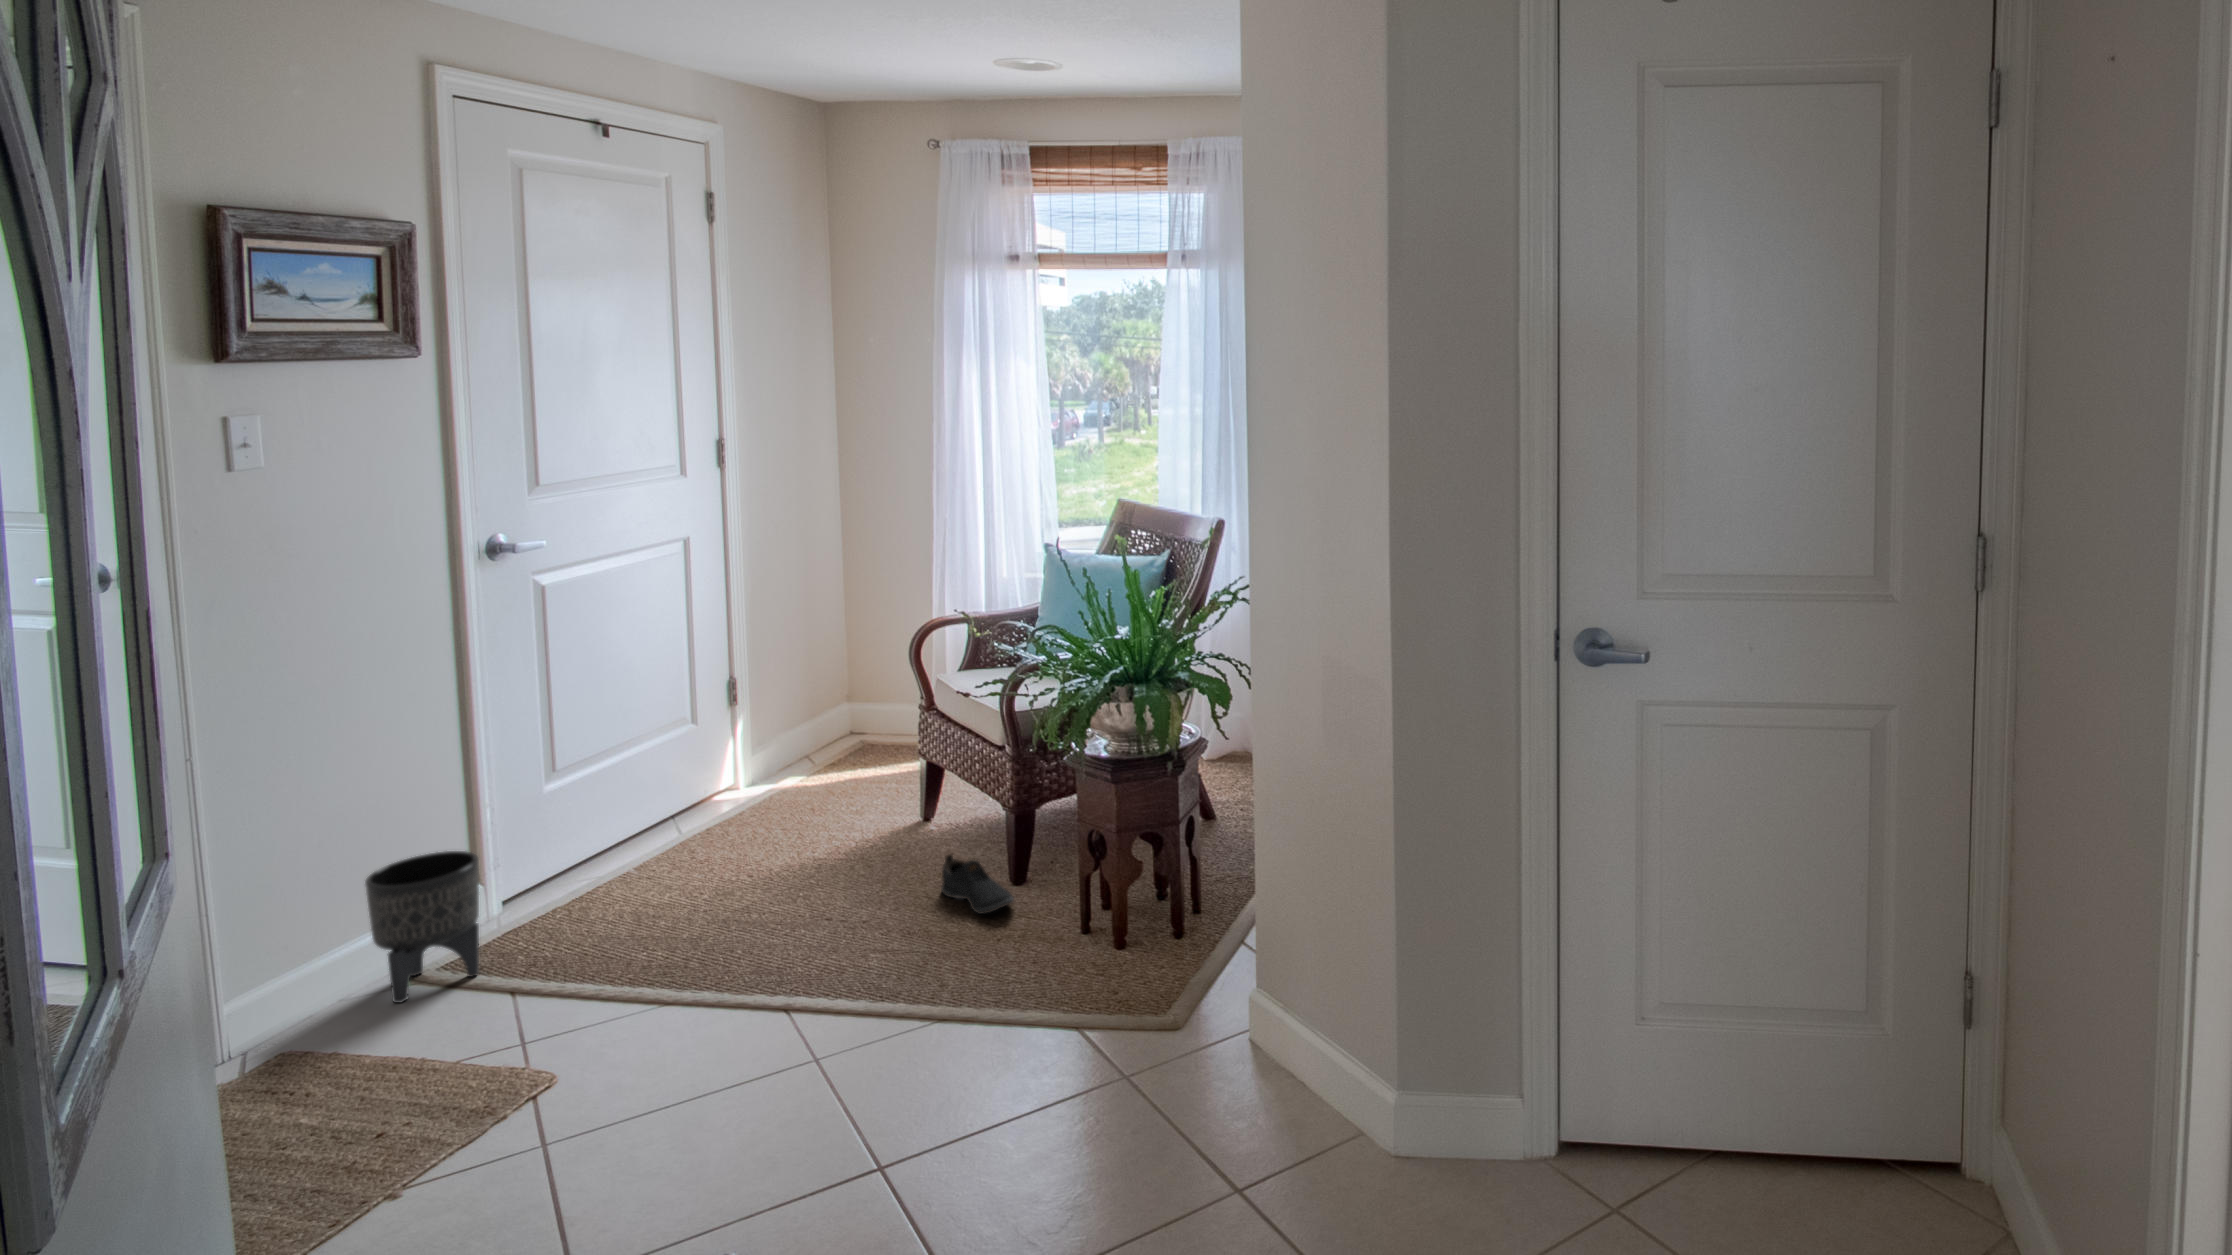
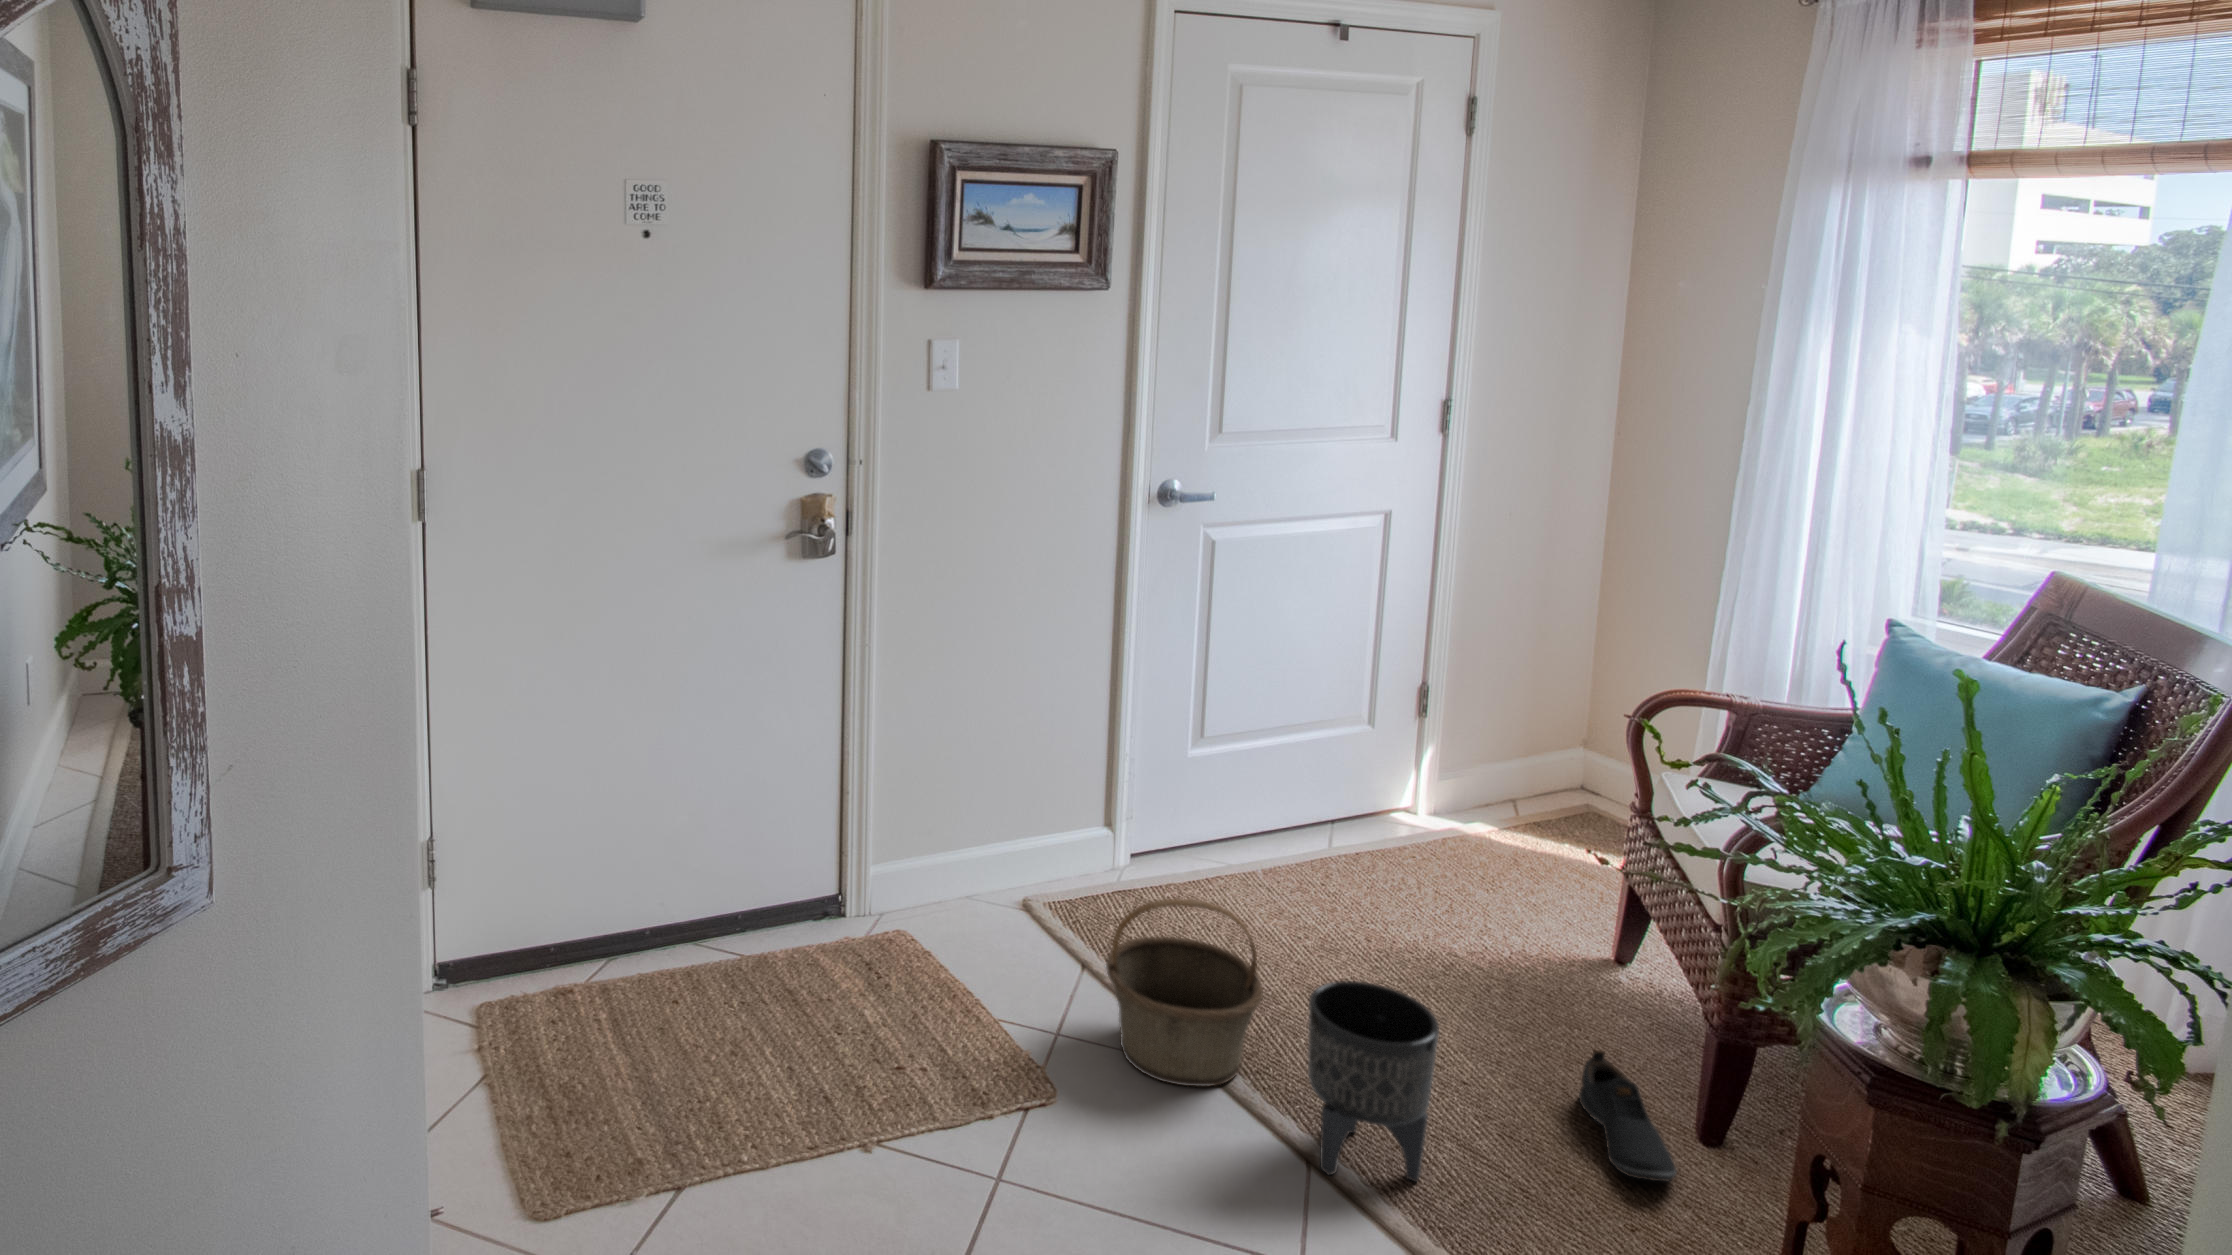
planter: present [365,851,479,1003] -> present [1308,981,1439,1181]
basket: none [562,863,719,1031] -> present [1106,899,1263,1086]

